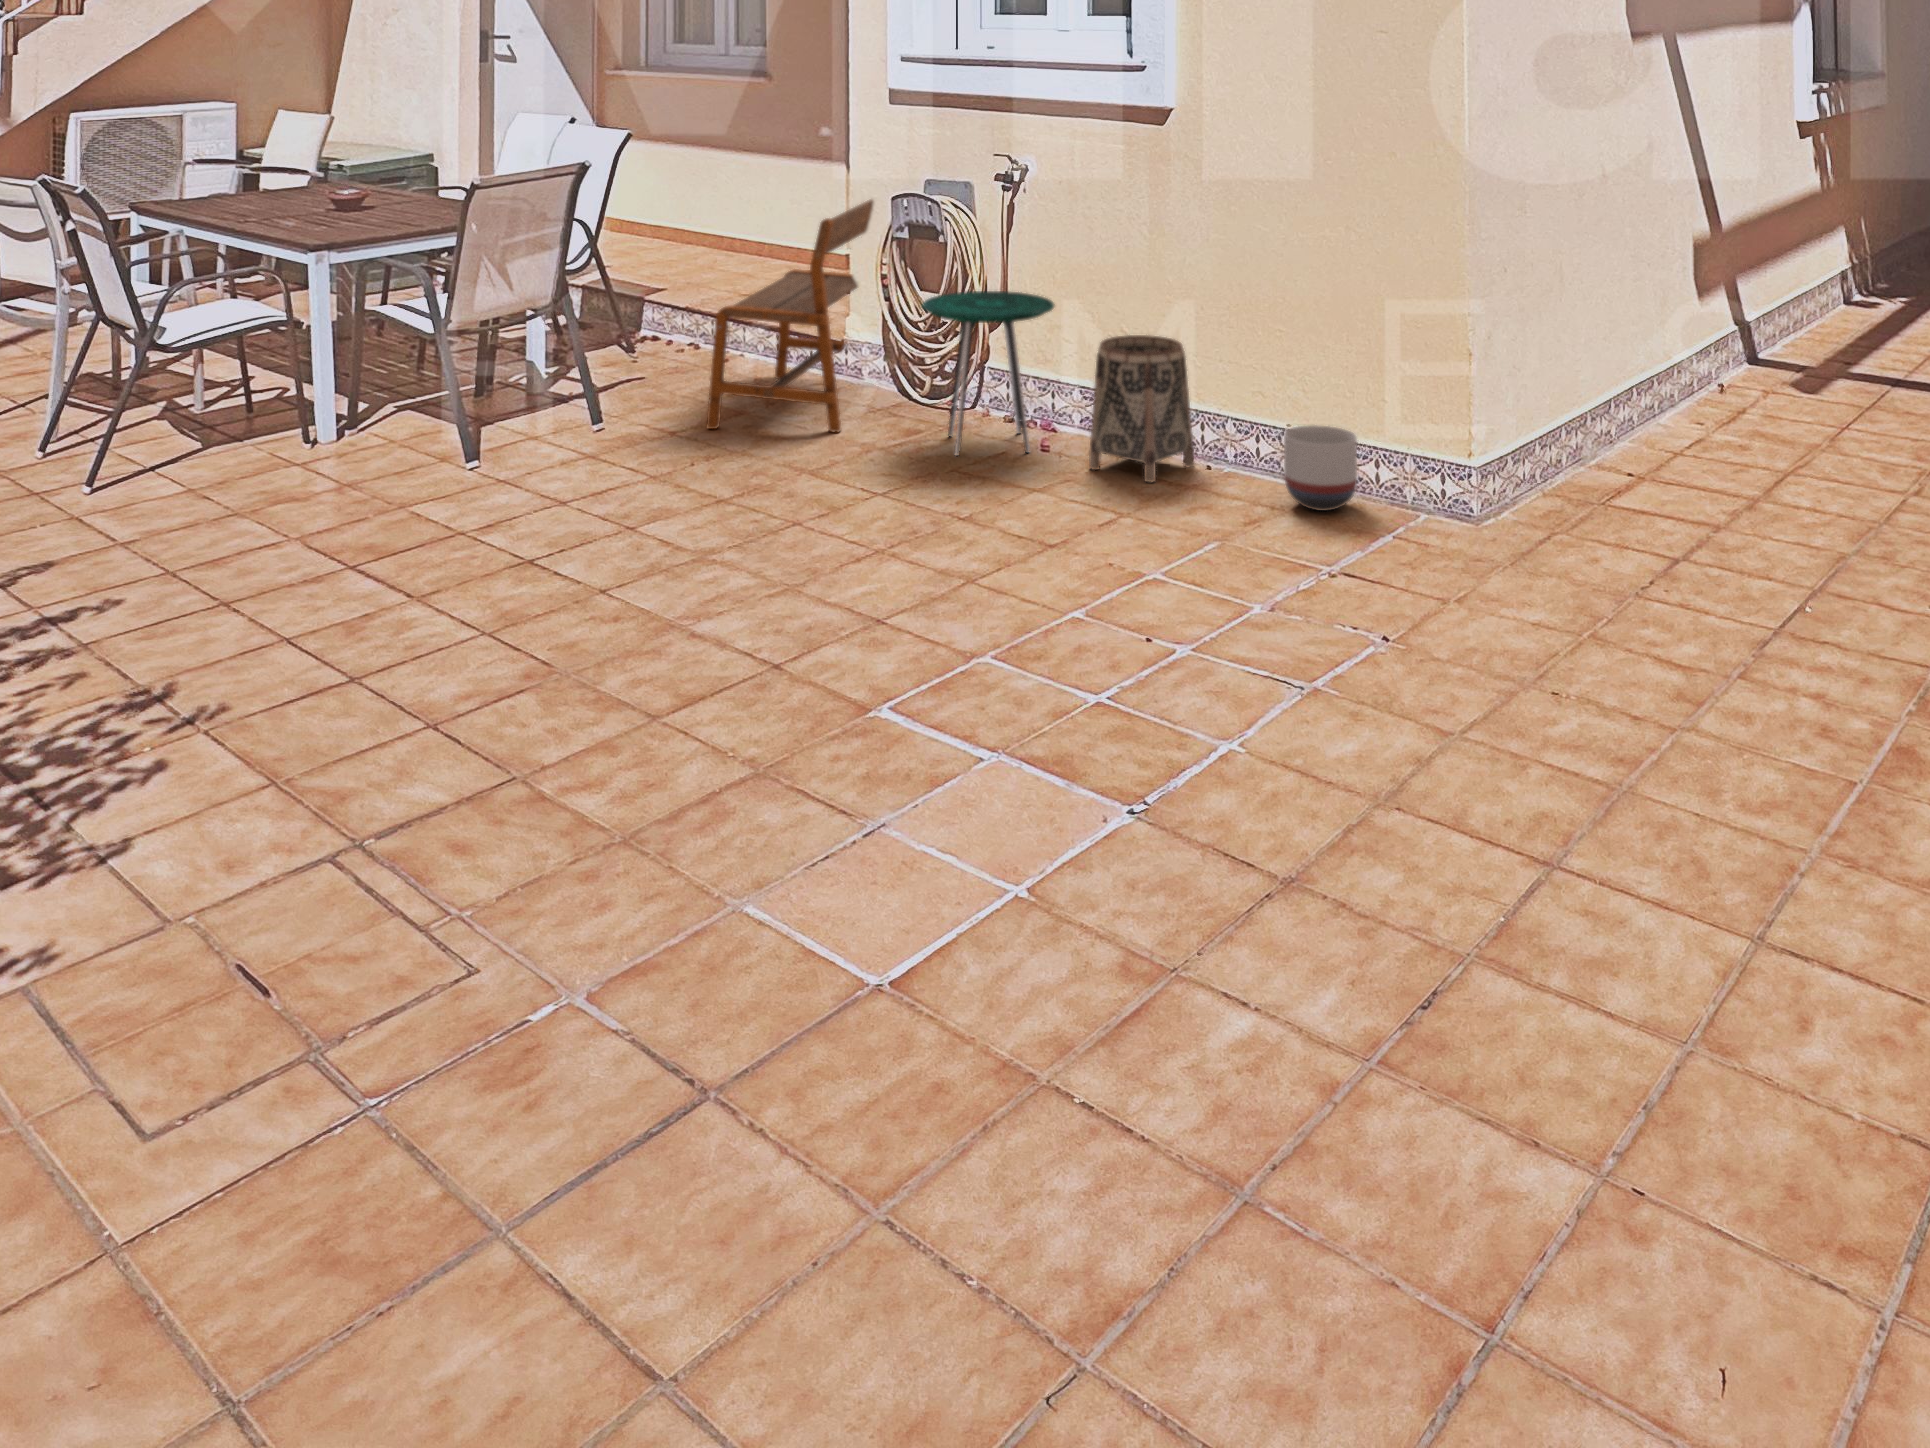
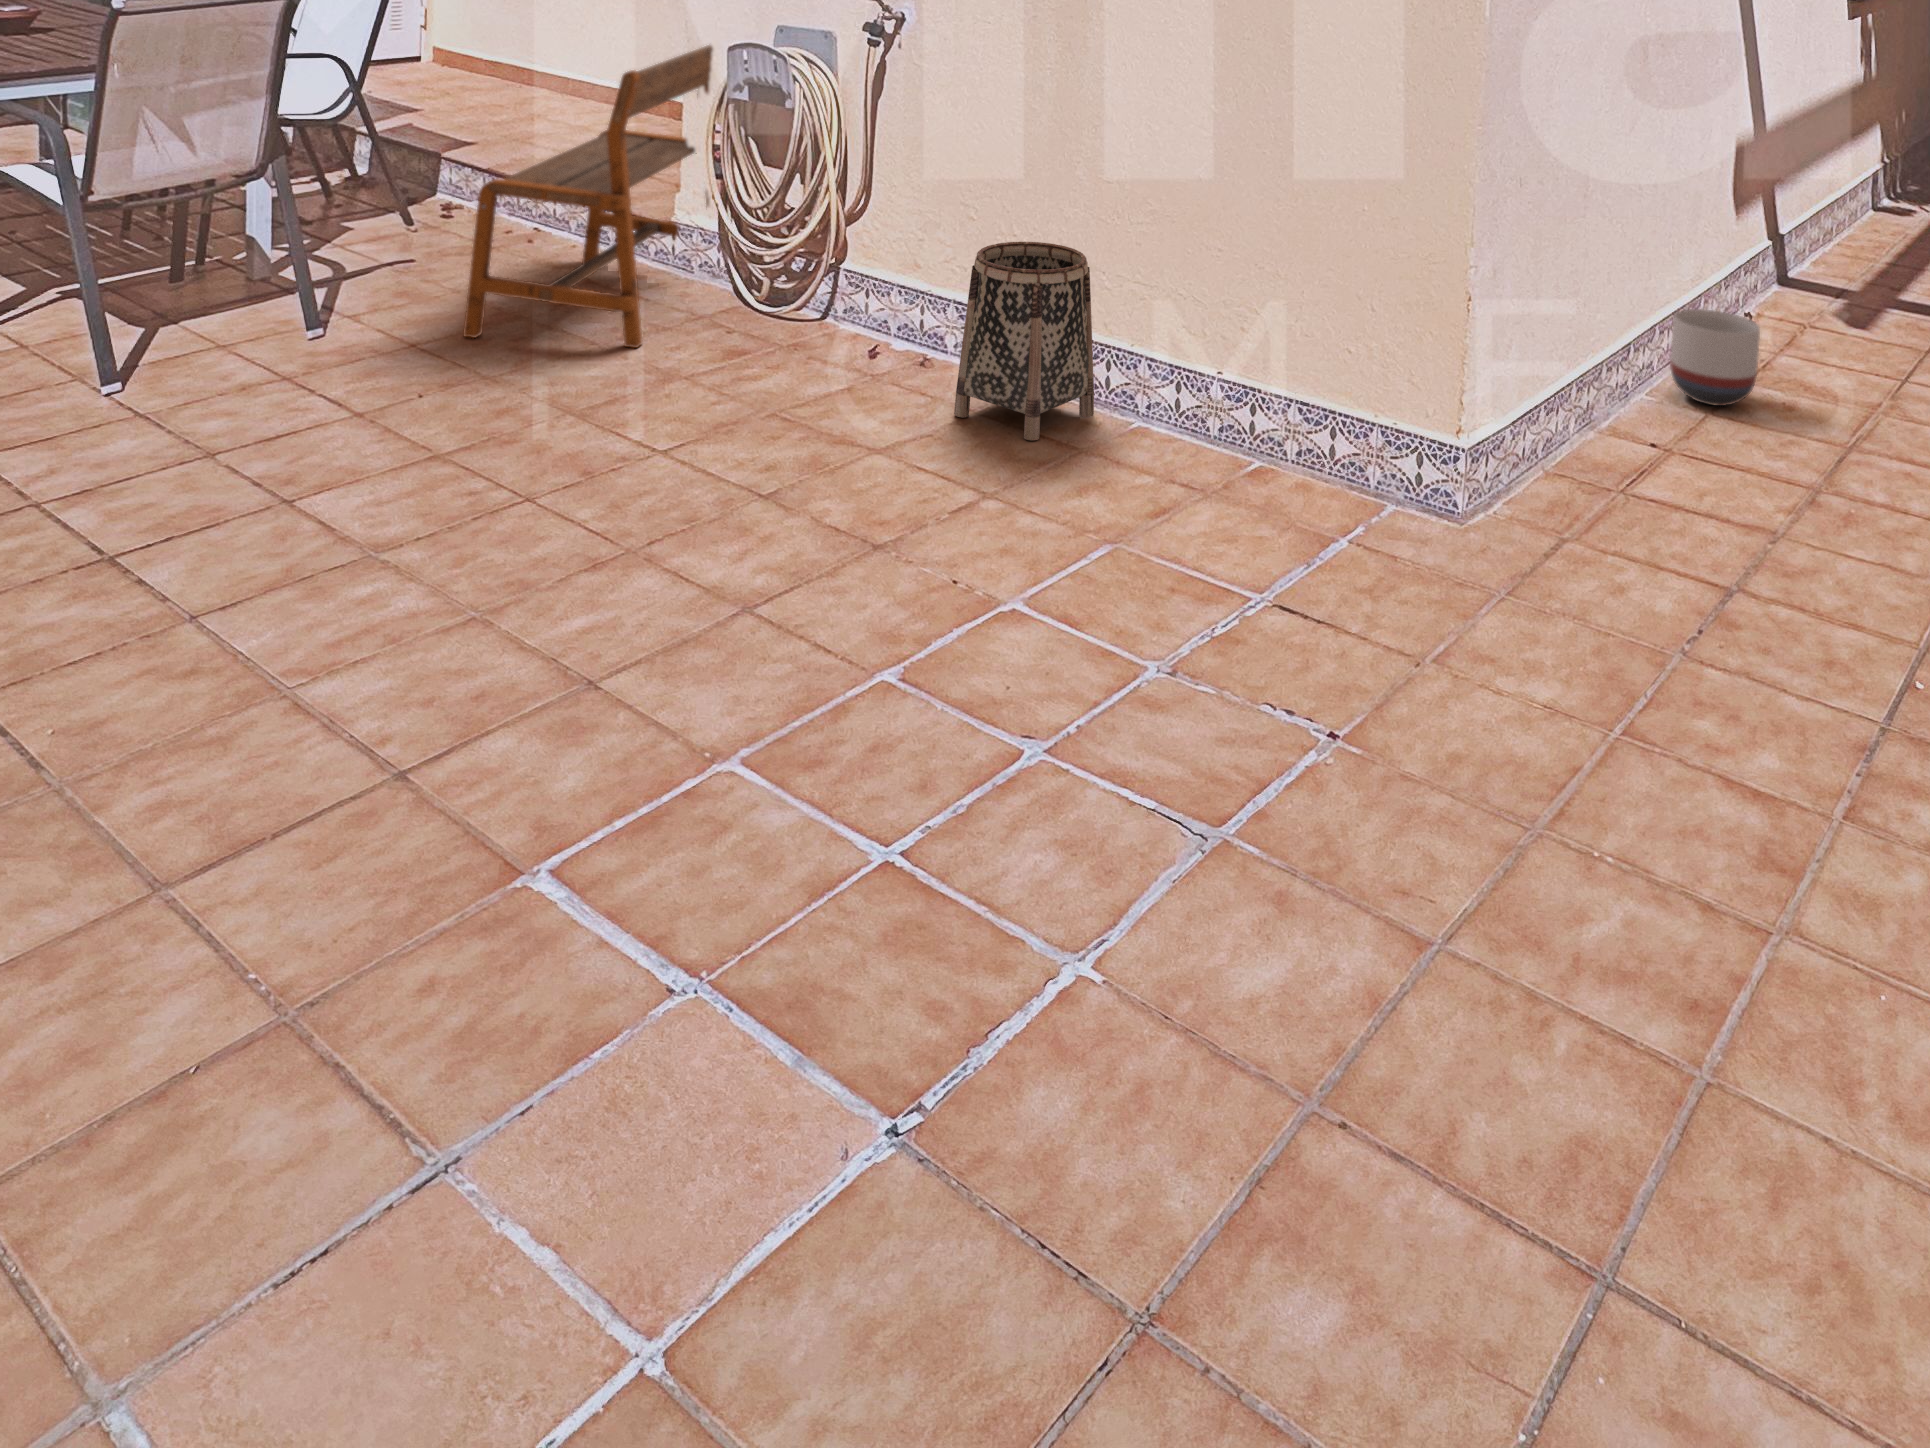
side table: present [922,291,1054,455] -> none [748,172,925,390]
planter: present [1284,425,1357,511] -> present [1670,309,1760,406]

